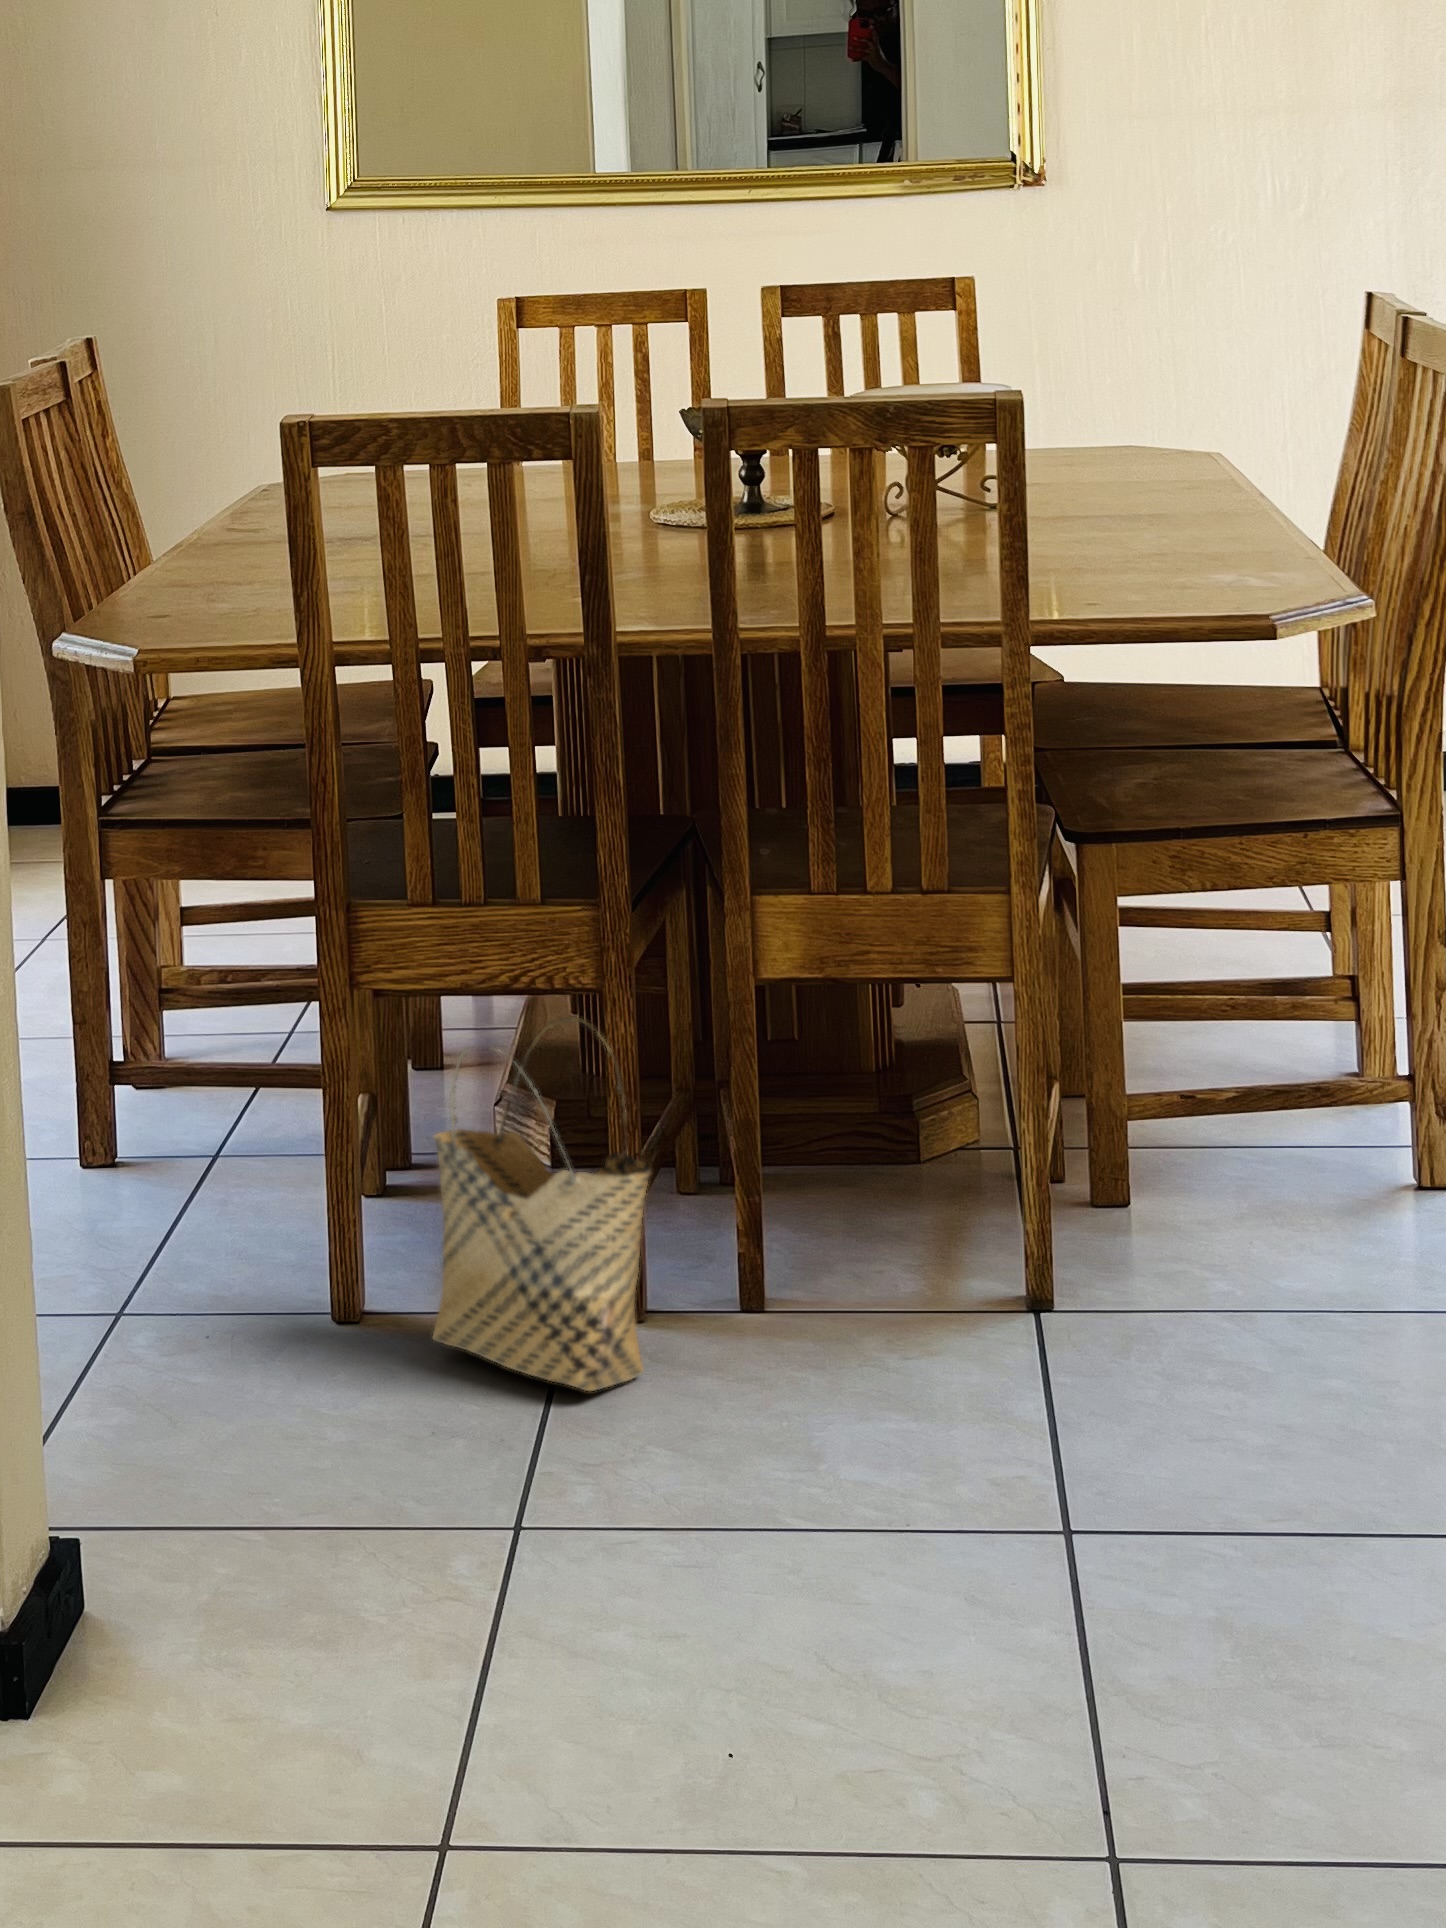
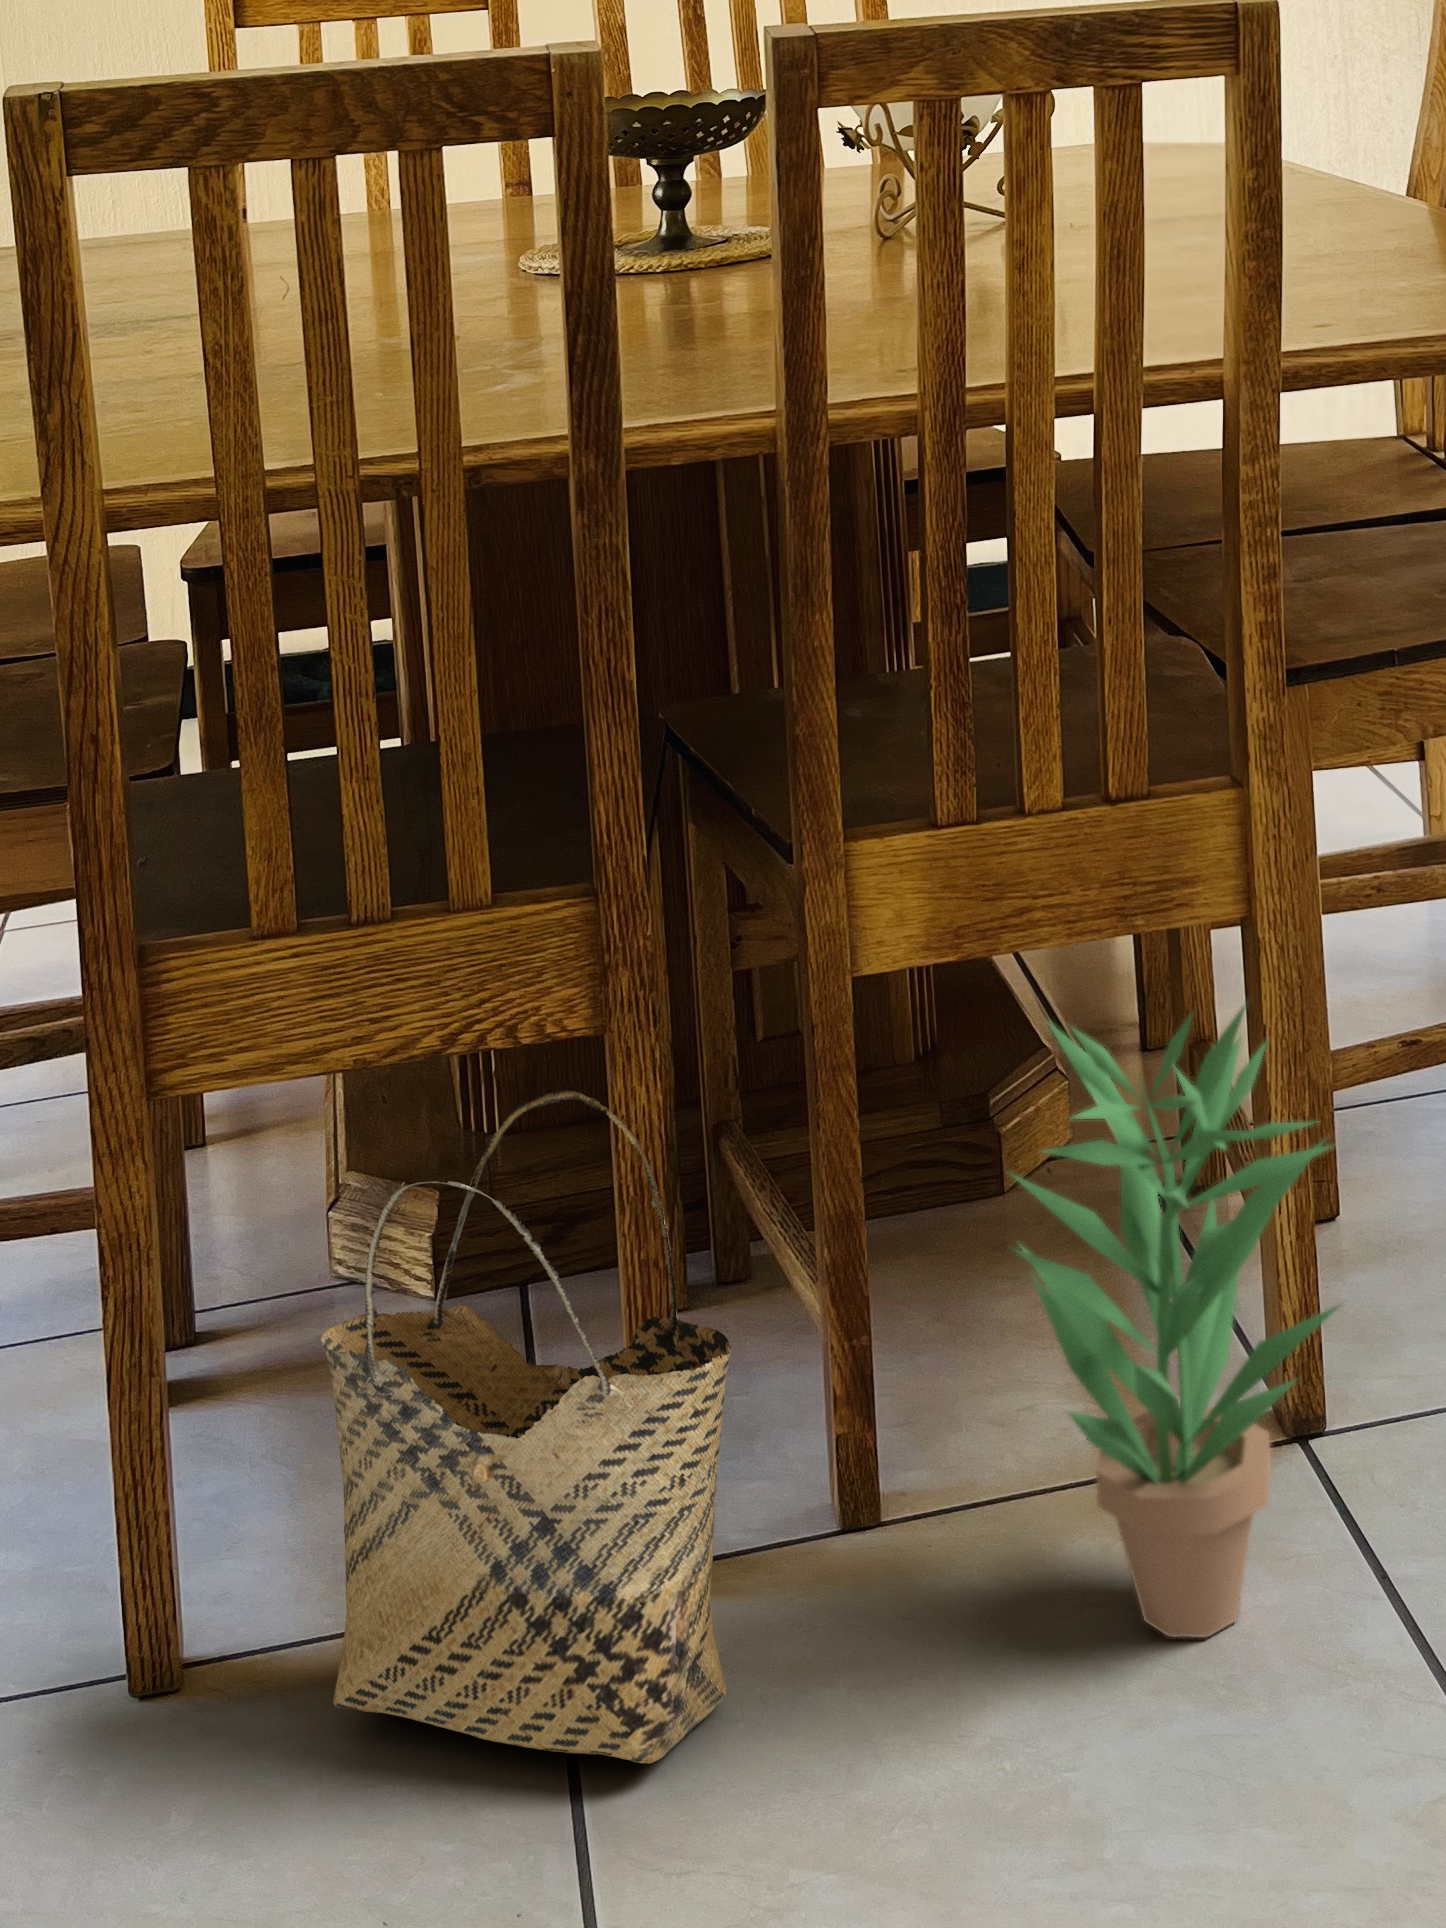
potted plant: none [807,1007,1016,1394] -> present [1014,1005,1339,1637]

